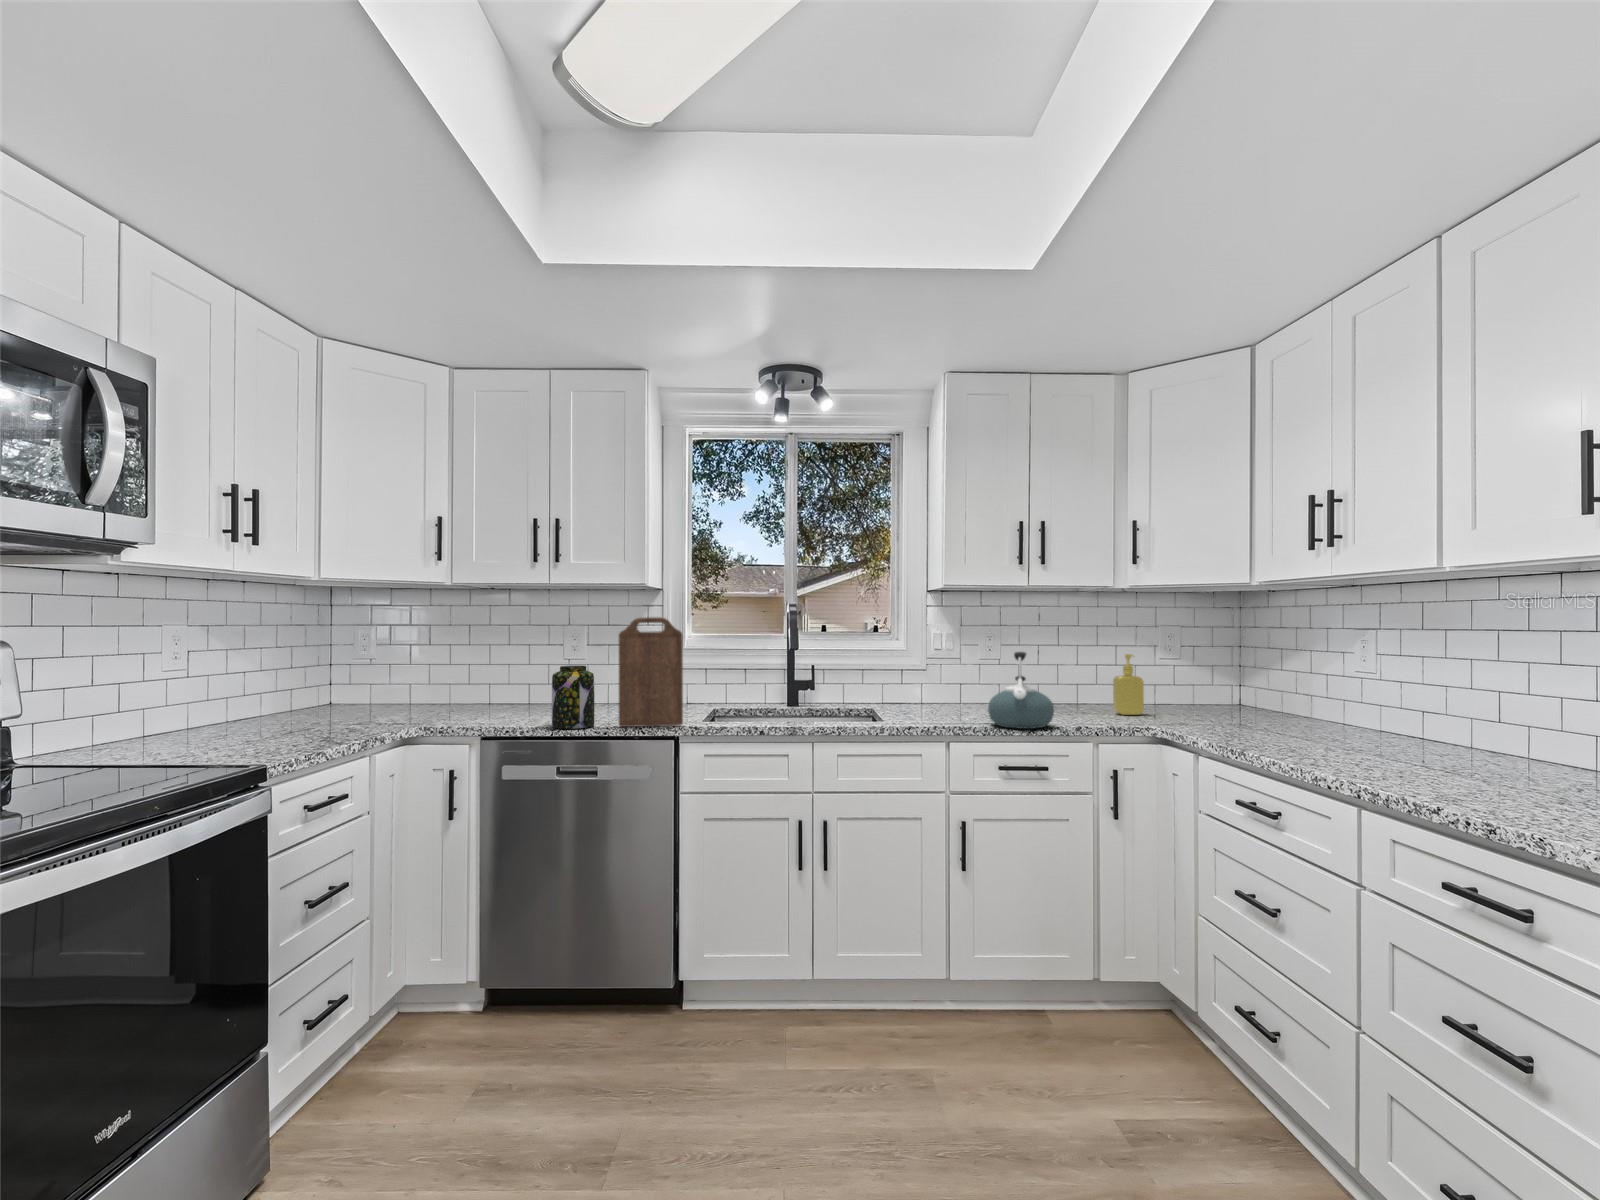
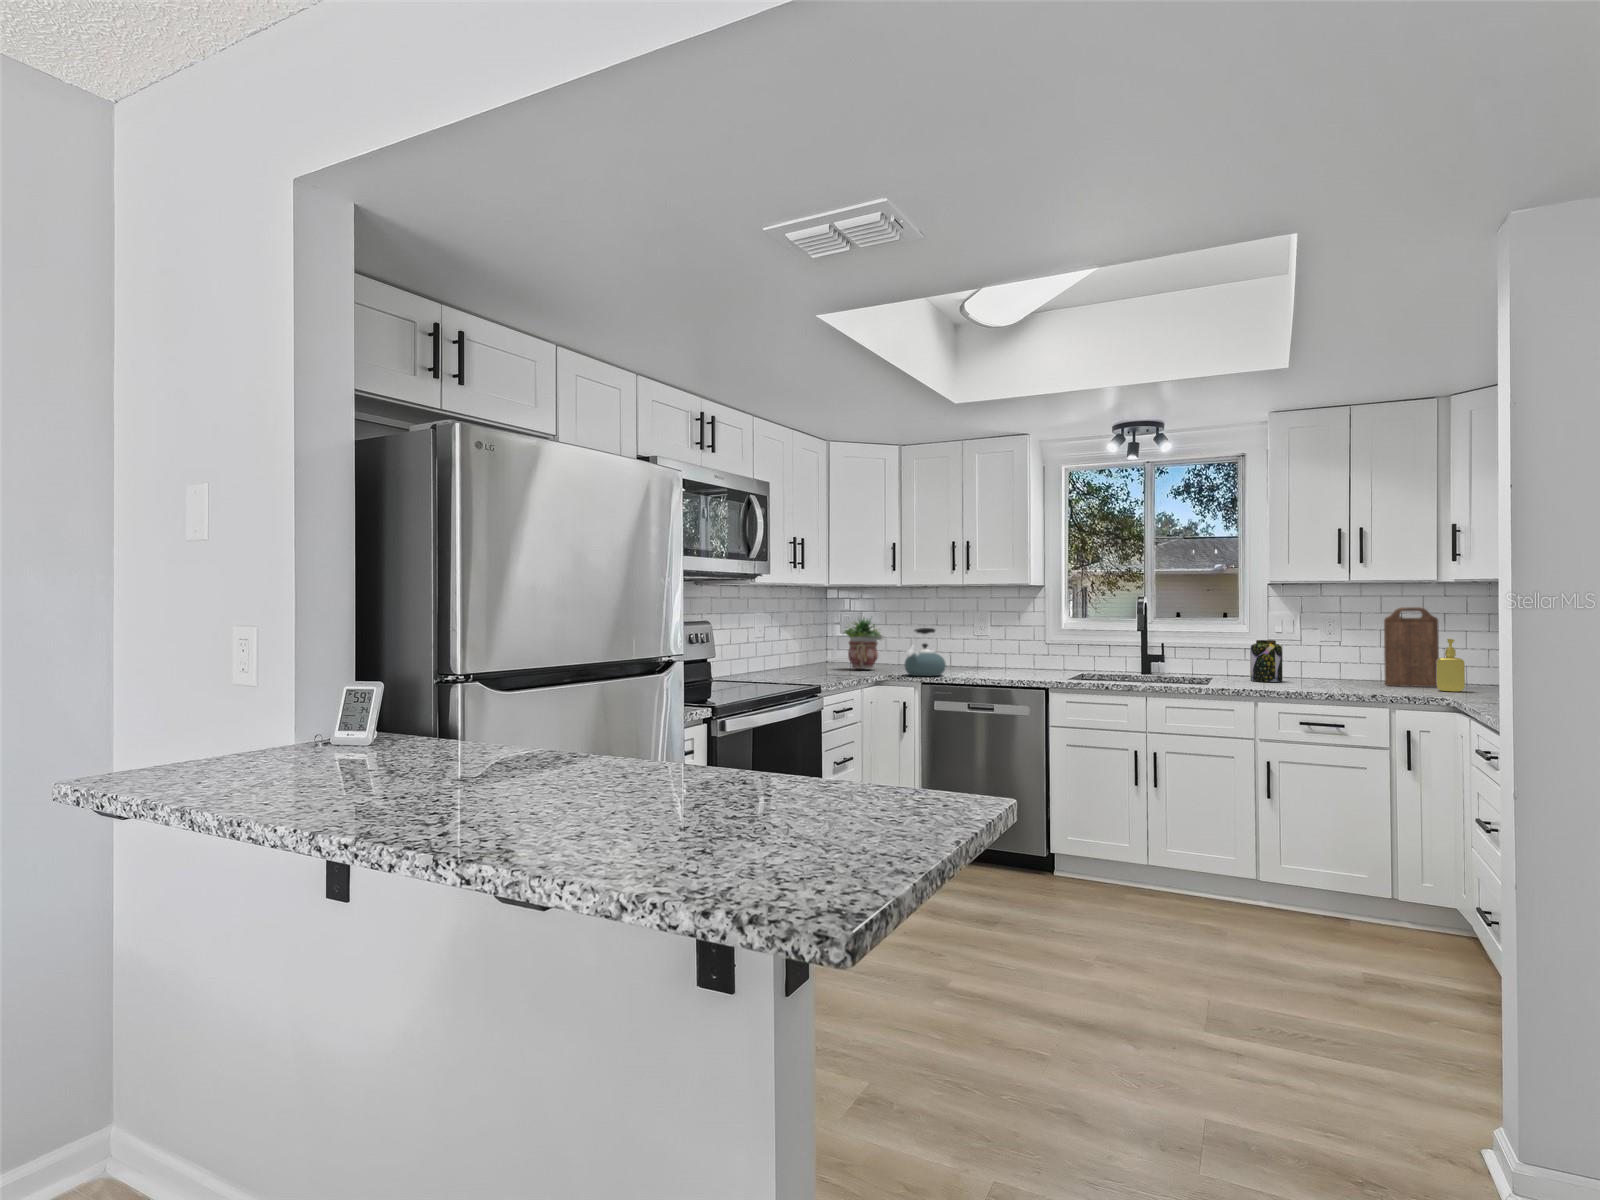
cutting board: present [619,617,683,727] -> present [1384,607,1439,687]
potted plant: none [349,631,424,715] -> present [843,618,882,669]
kettle: present [988,652,1054,729] -> present [904,628,946,676]
jar: present [552,665,594,729] -> present [1250,640,1283,682]

